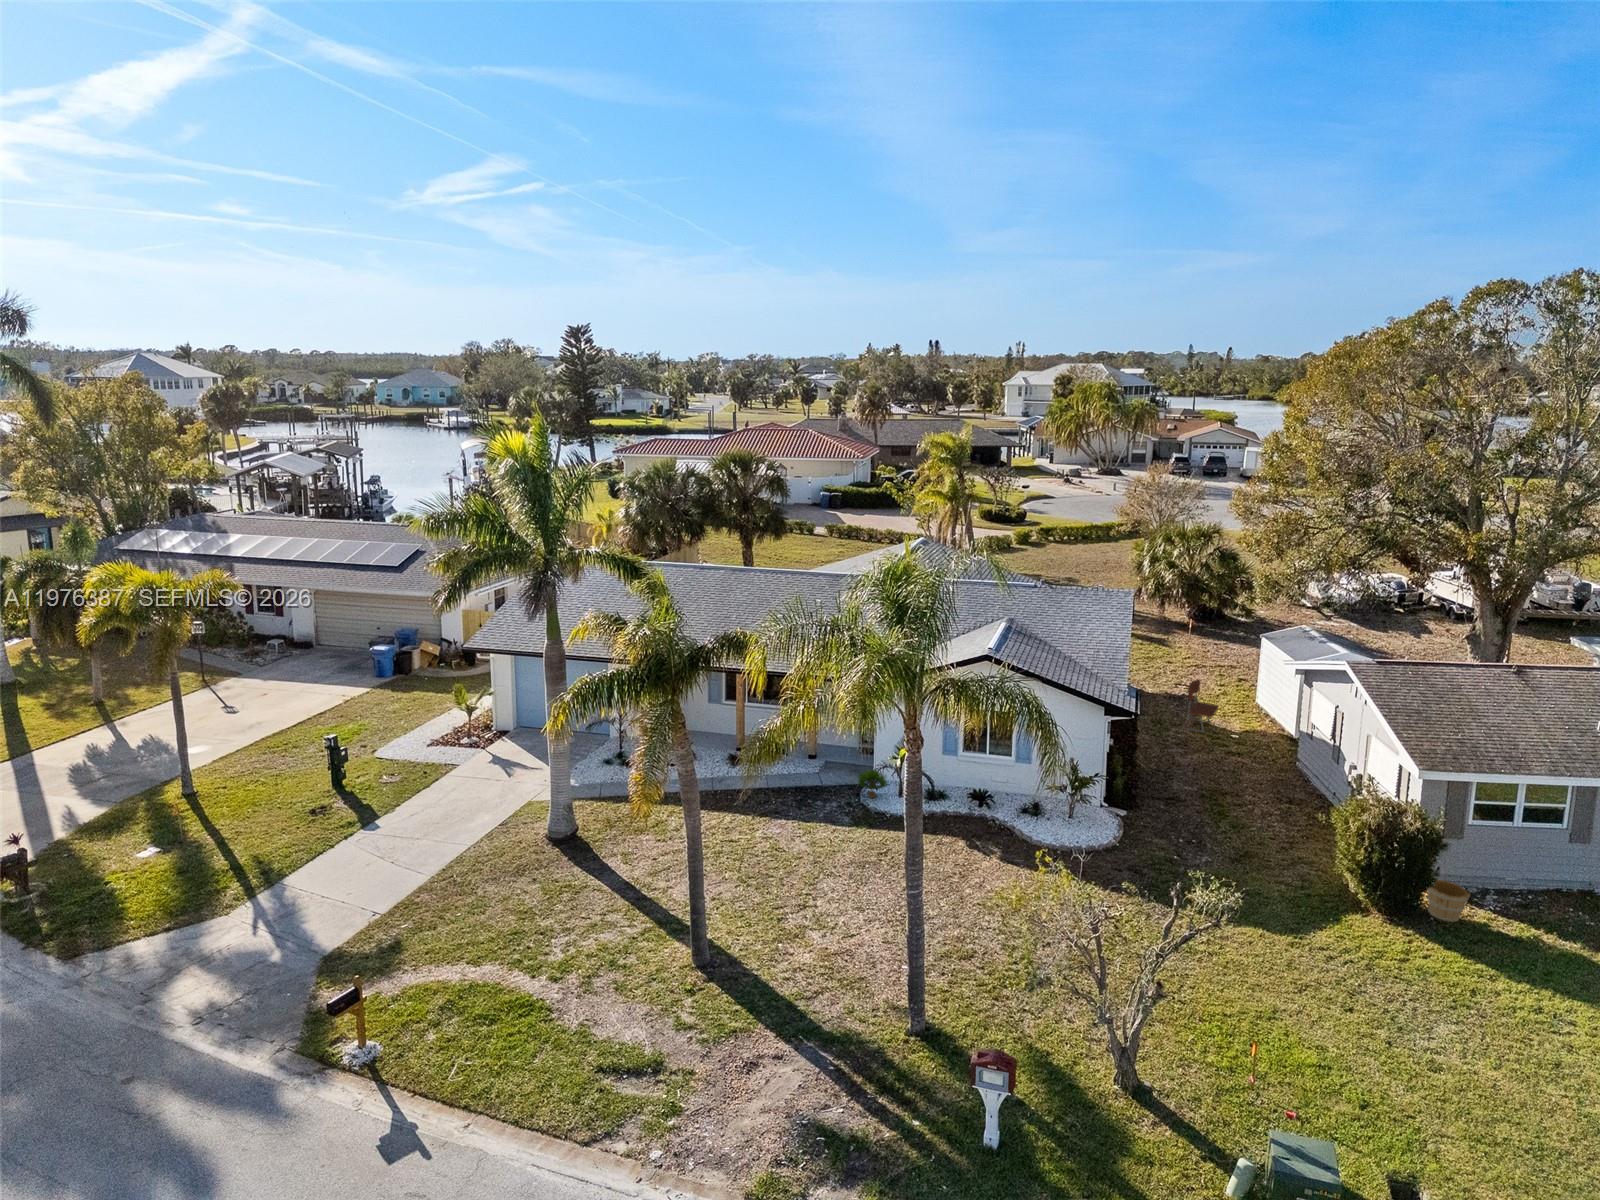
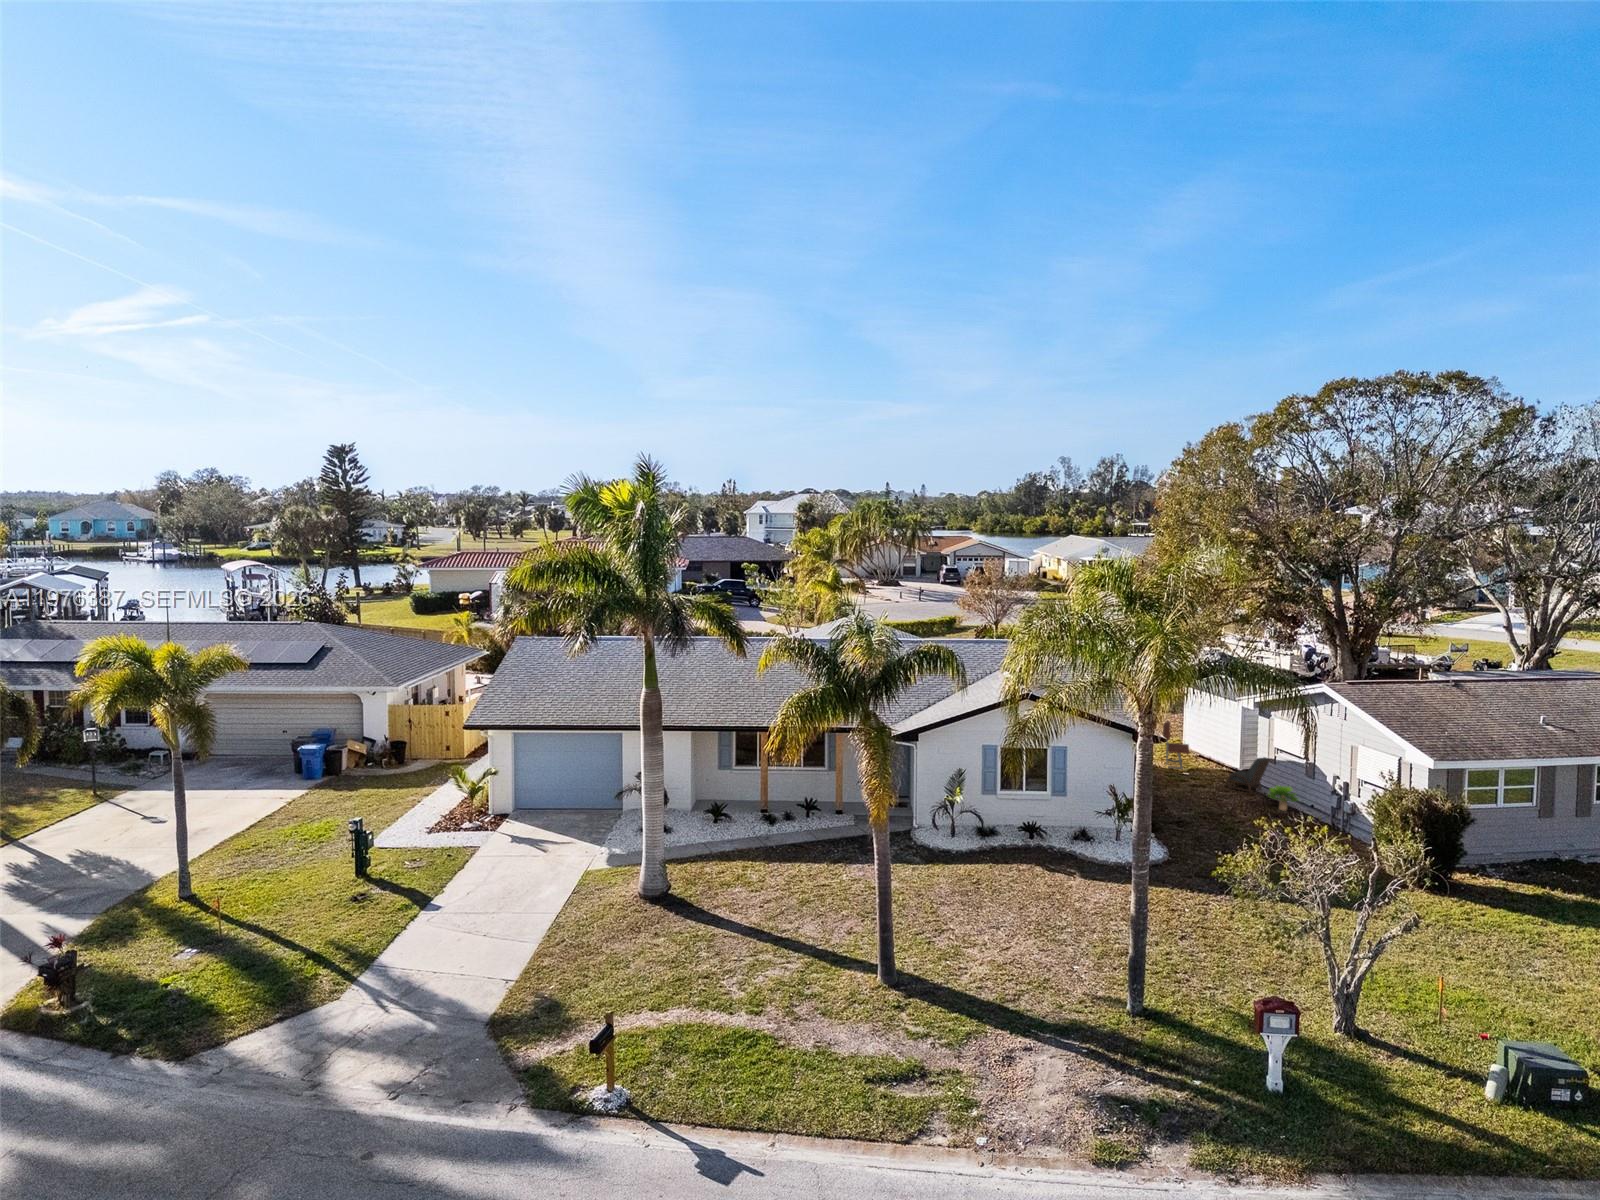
lounge chair: none [1238,732,1288,769] -> present [1228,757,1269,793]
potted plant: present [858,769,888,798] -> present [1269,786,1298,810]
wooden bucket: present [1427,880,1470,922] -> none [1455,854,1493,888]

